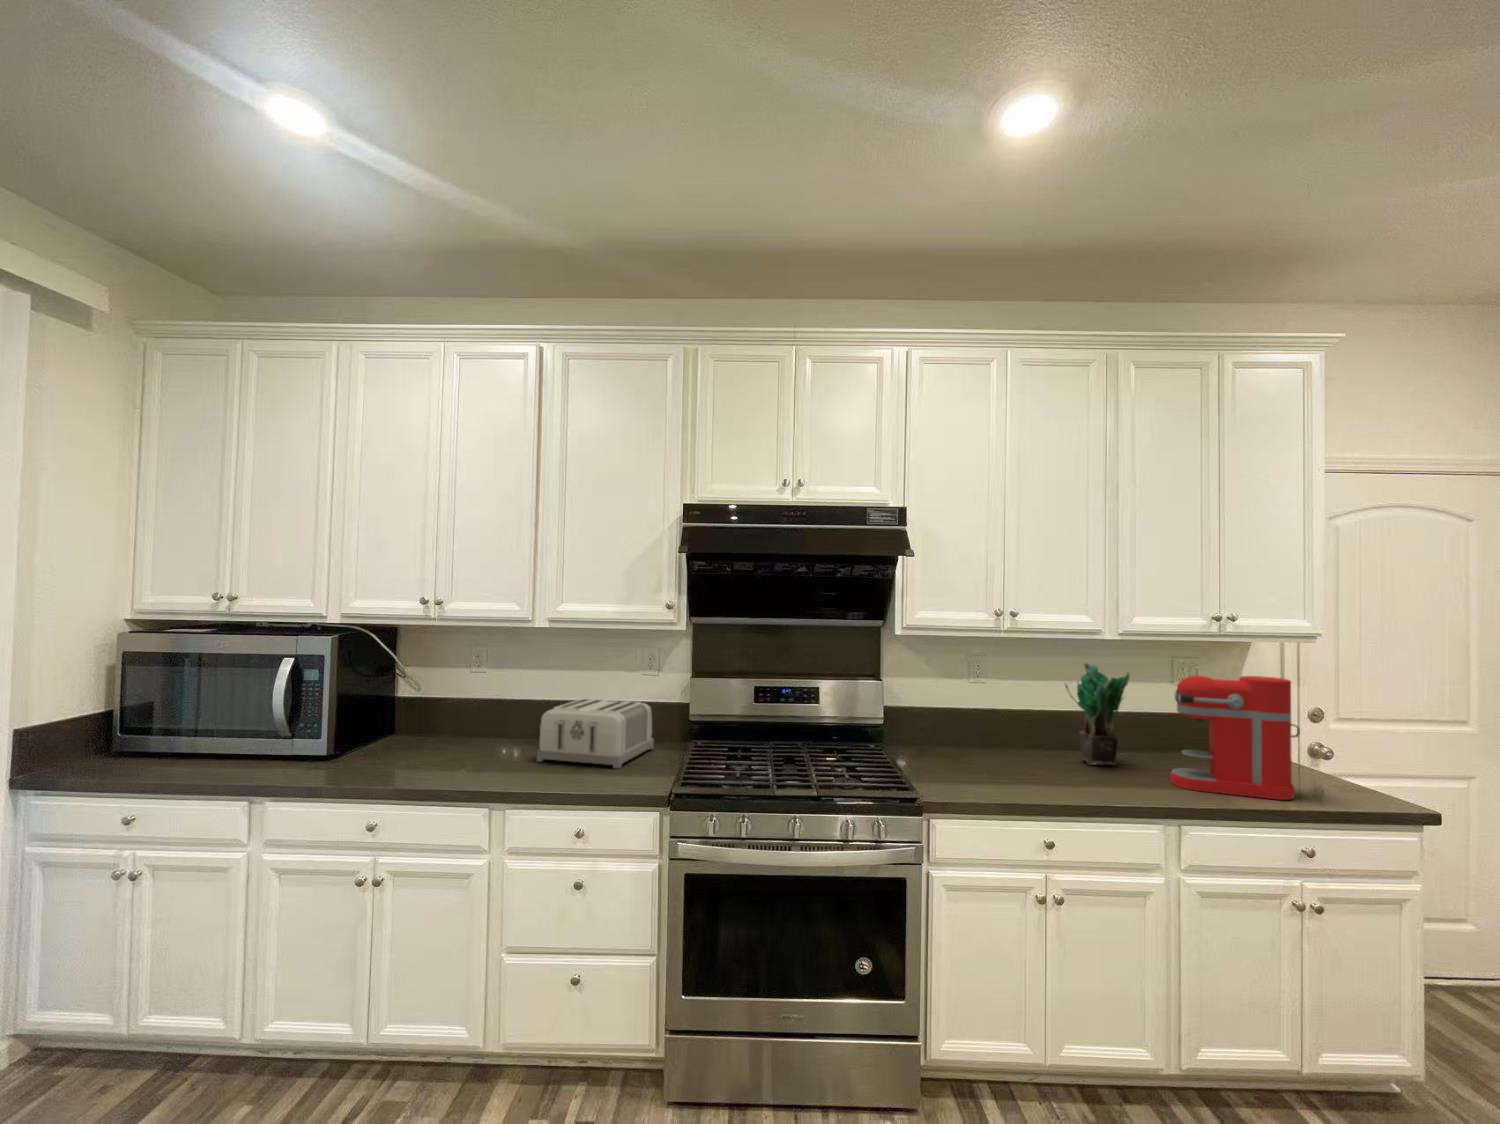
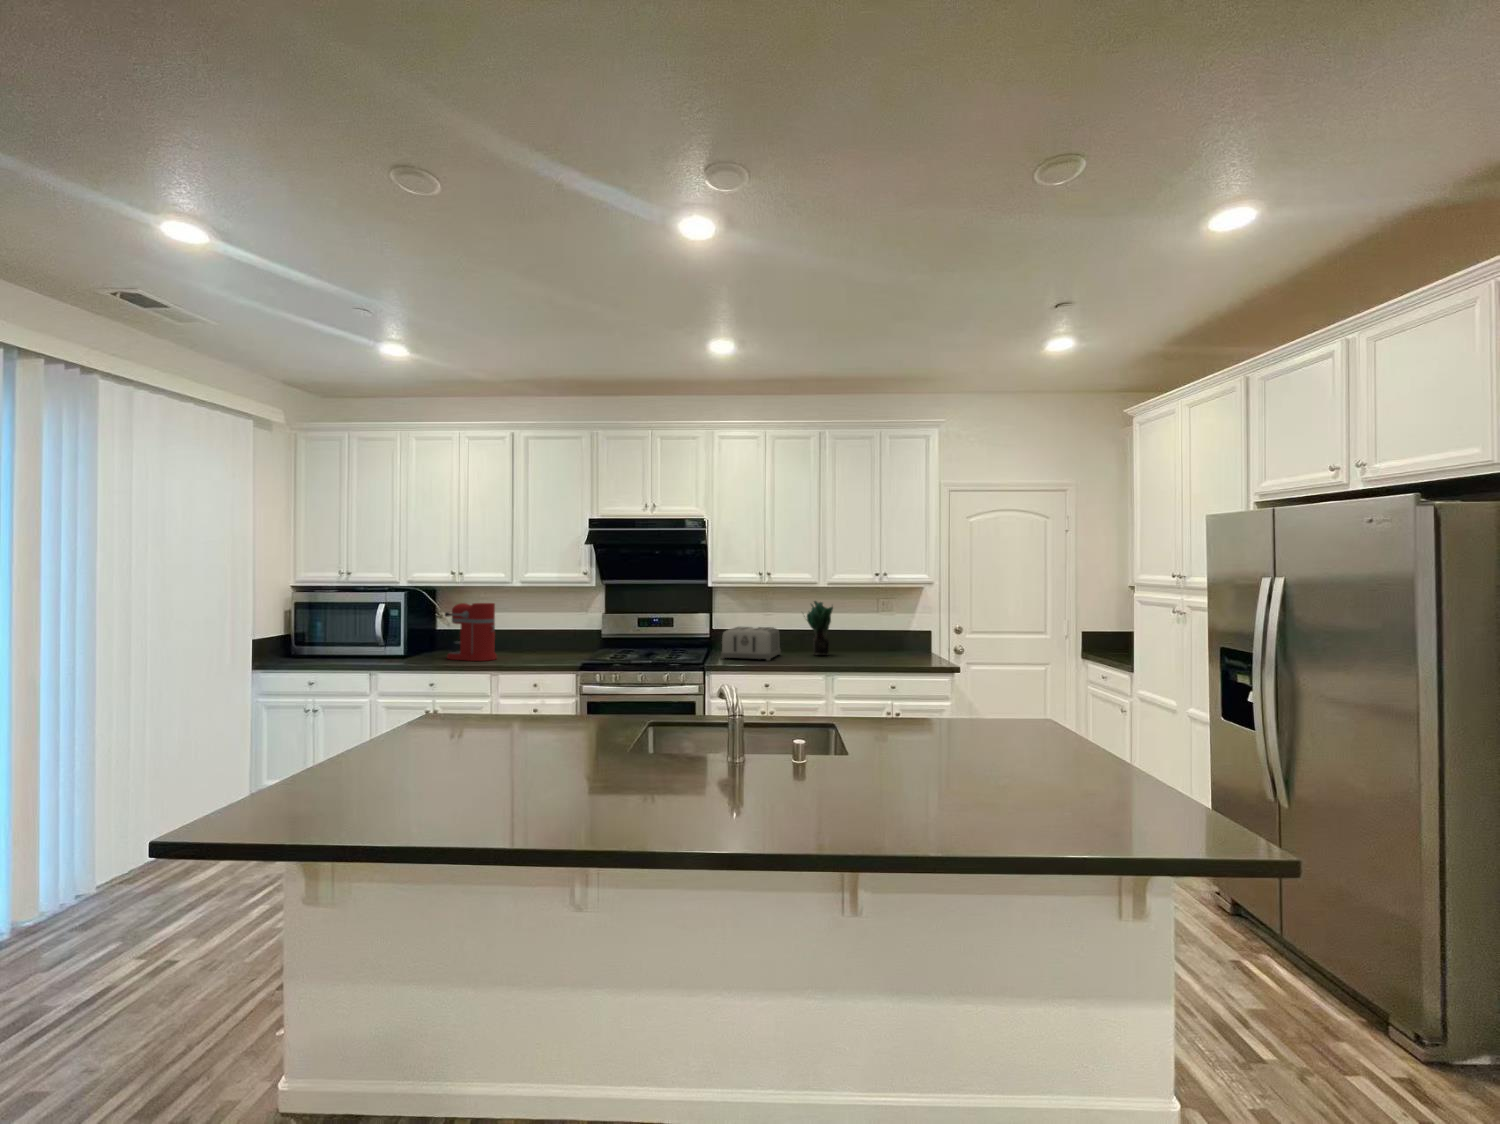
coffee maker: present [1171,675,1300,800] -> present [445,603,497,661]
toaster: present [537,699,654,768] -> present [721,627,781,661]

